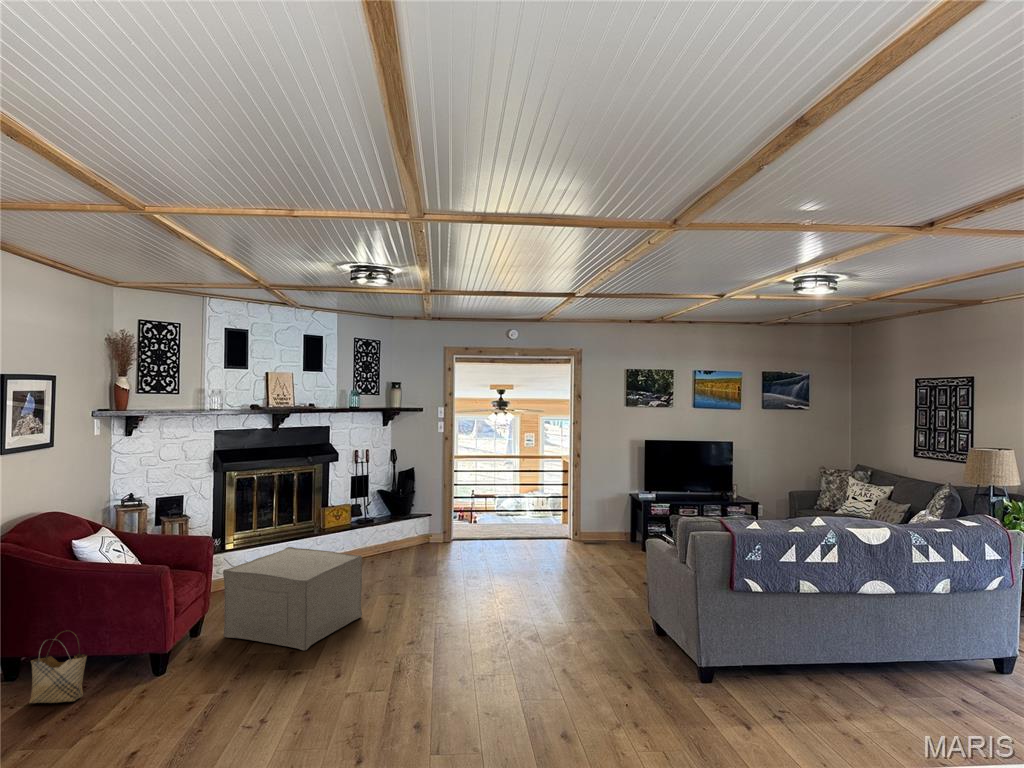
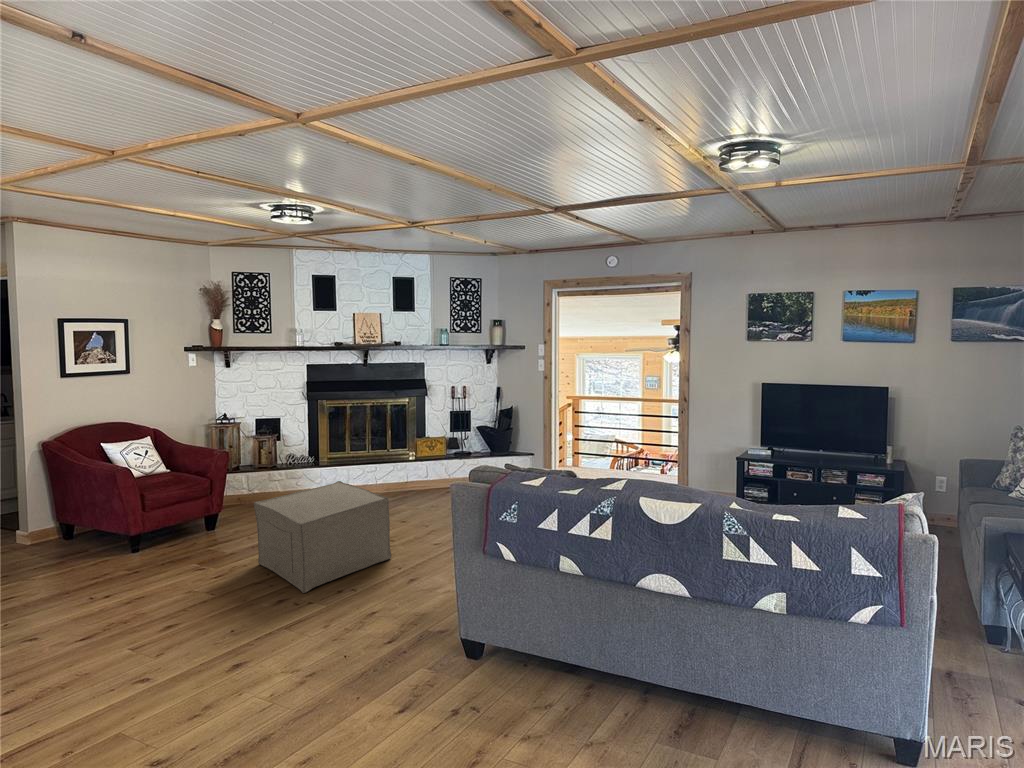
woven basket: present [29,630,87,703] -> none [51,552,95,618]

